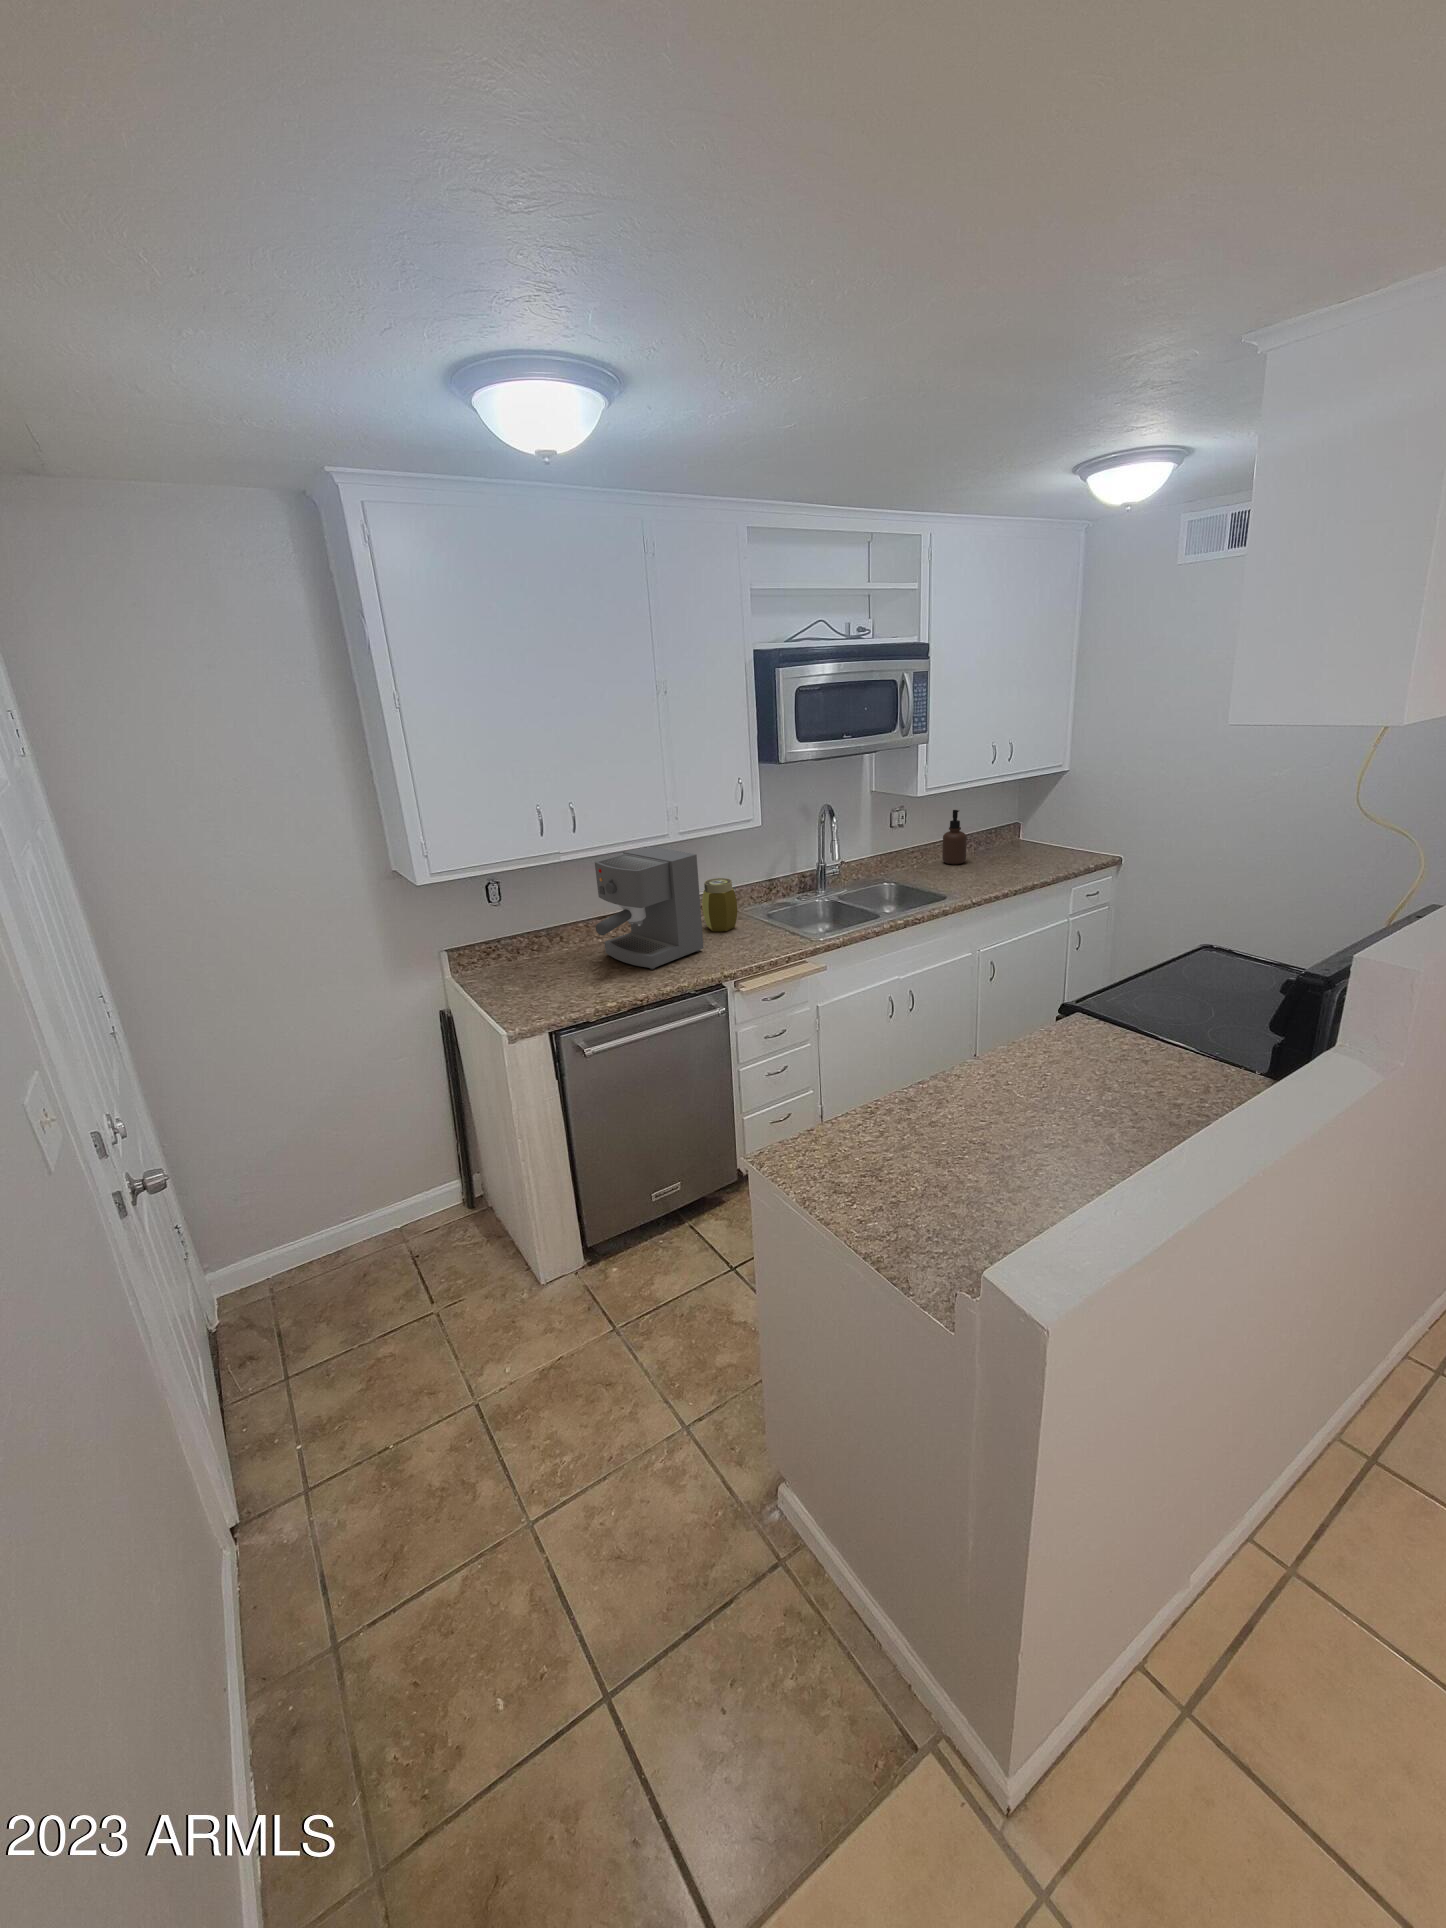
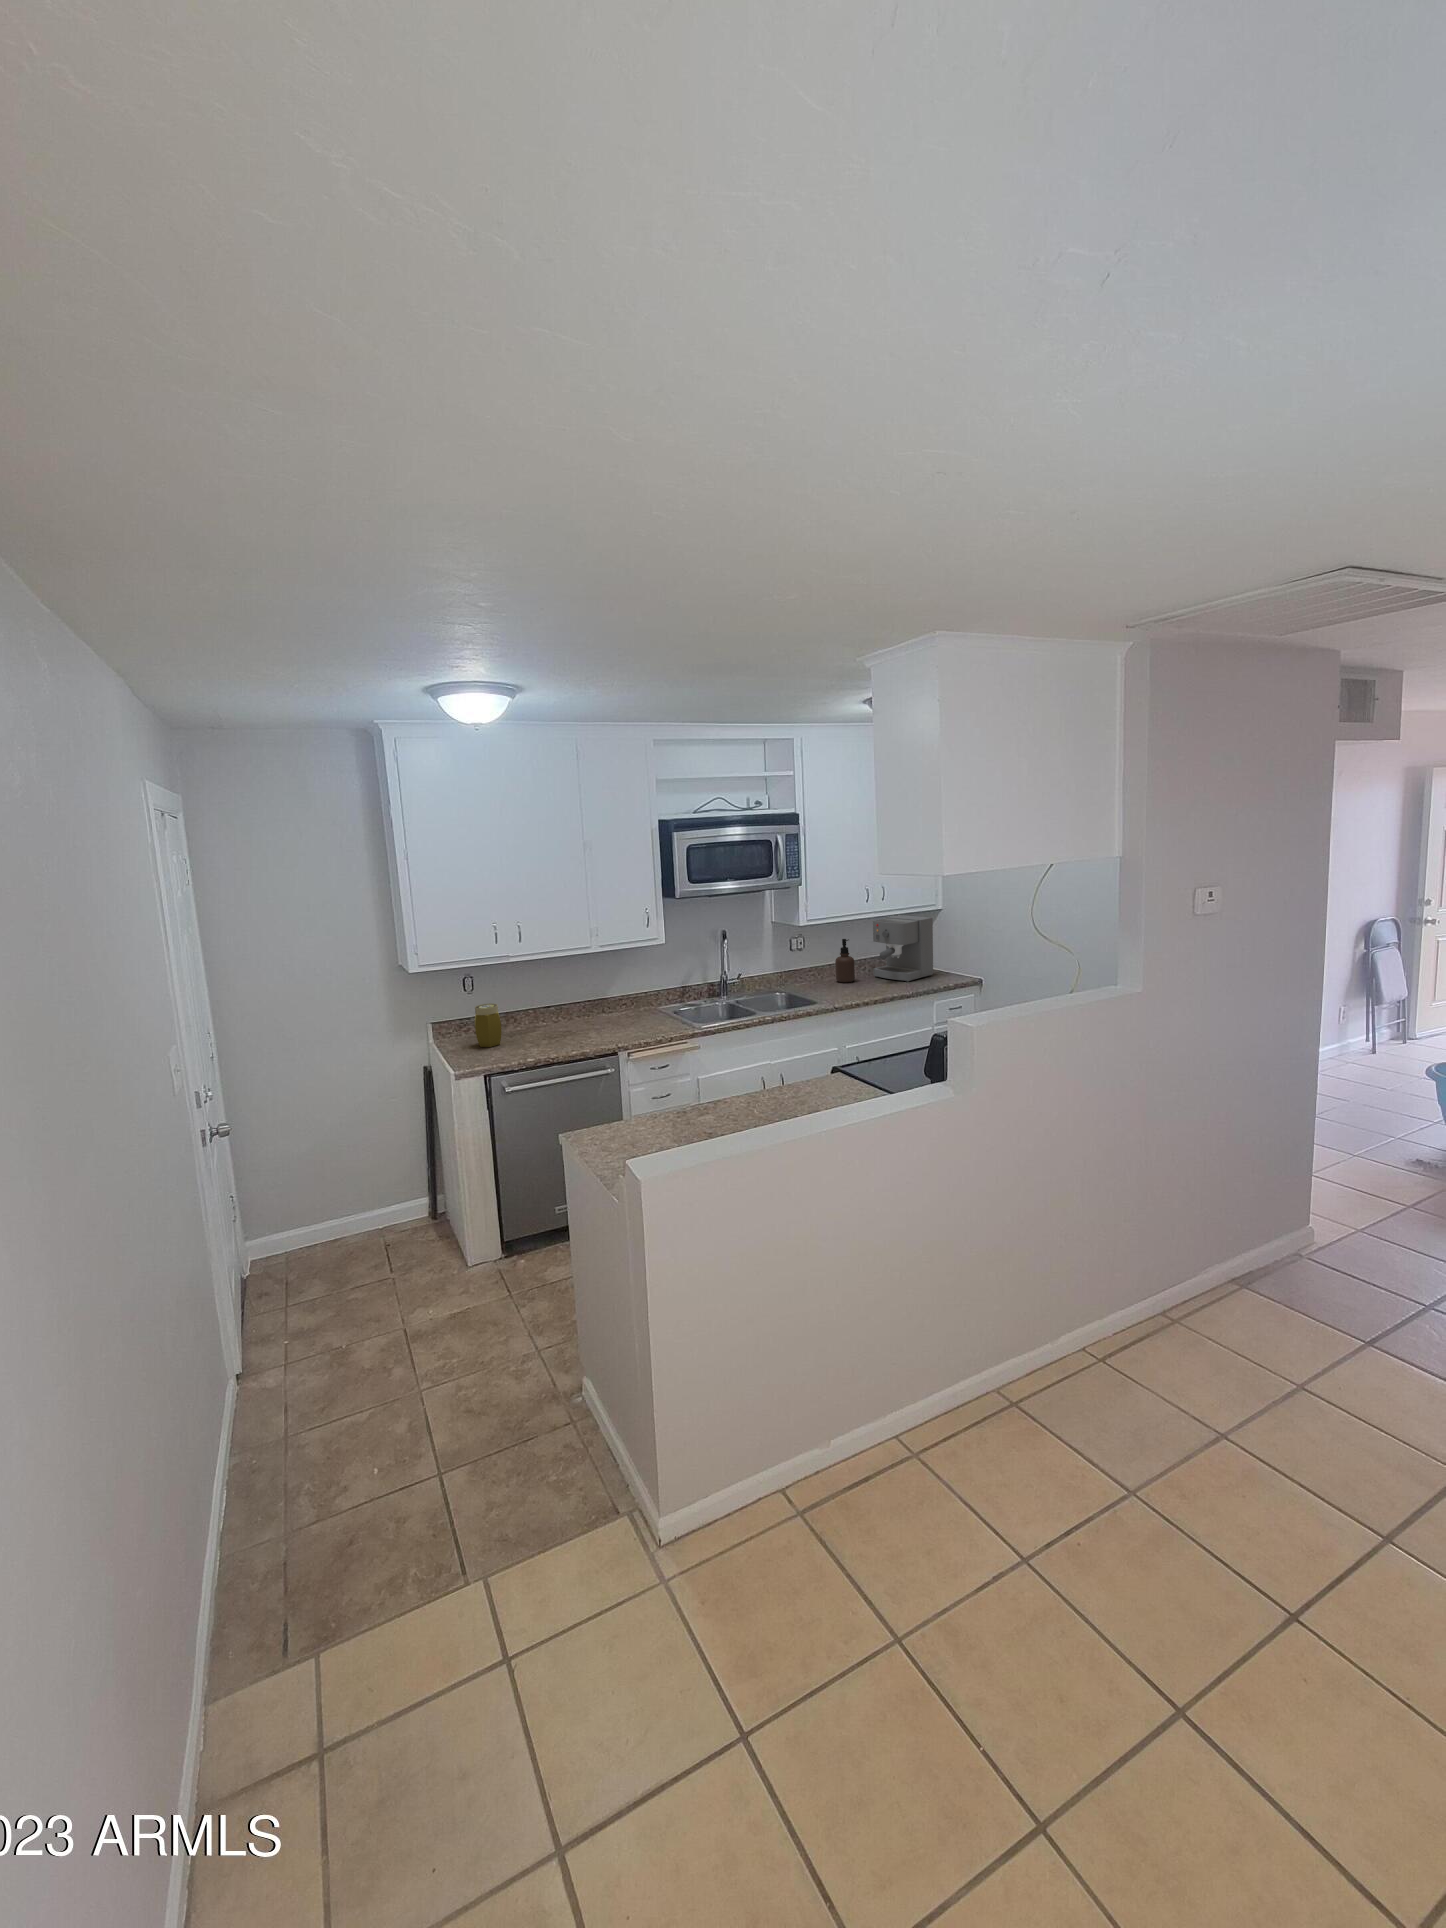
coffee maker: present [595,847,704,970] -> present [873,915,933,982]
jar: present [702,878,737,931] -> present [475,1004,501,1047]

